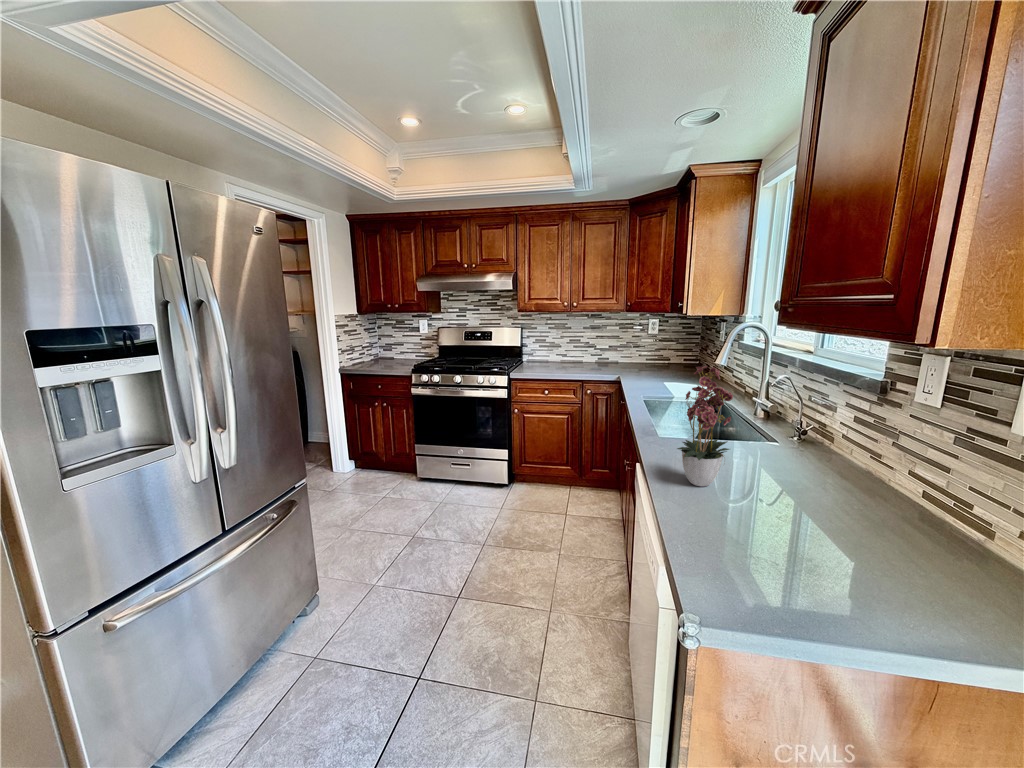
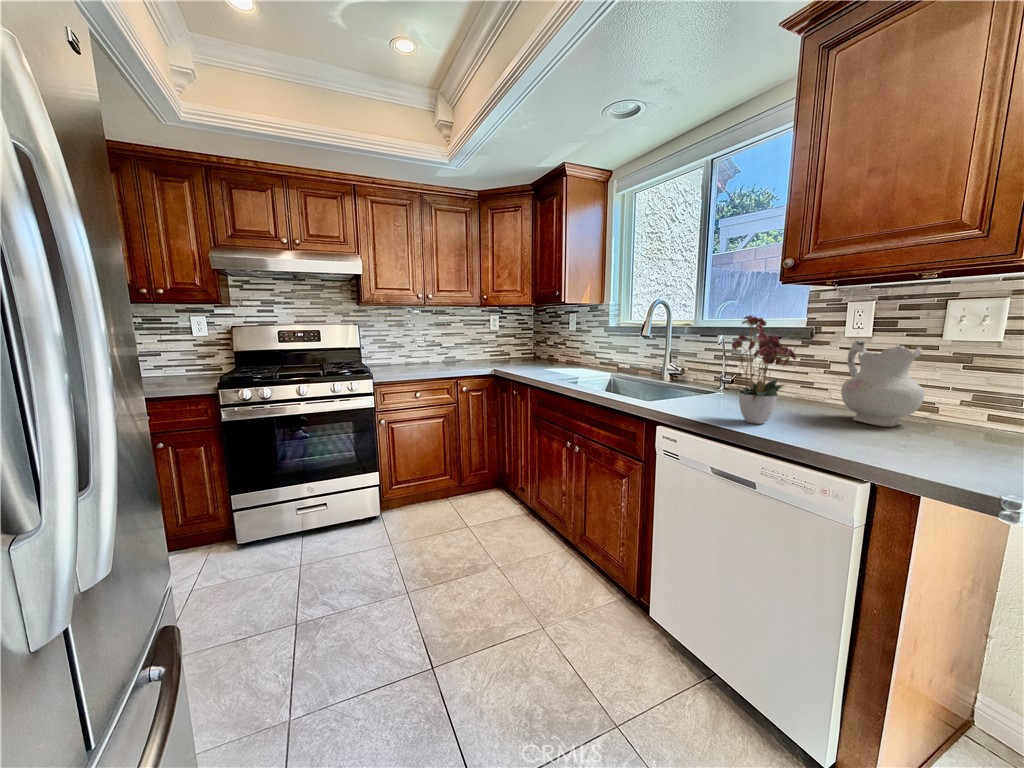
ceramic pitcher: none [820,412,935,537] -> present [841,341,925,427]

